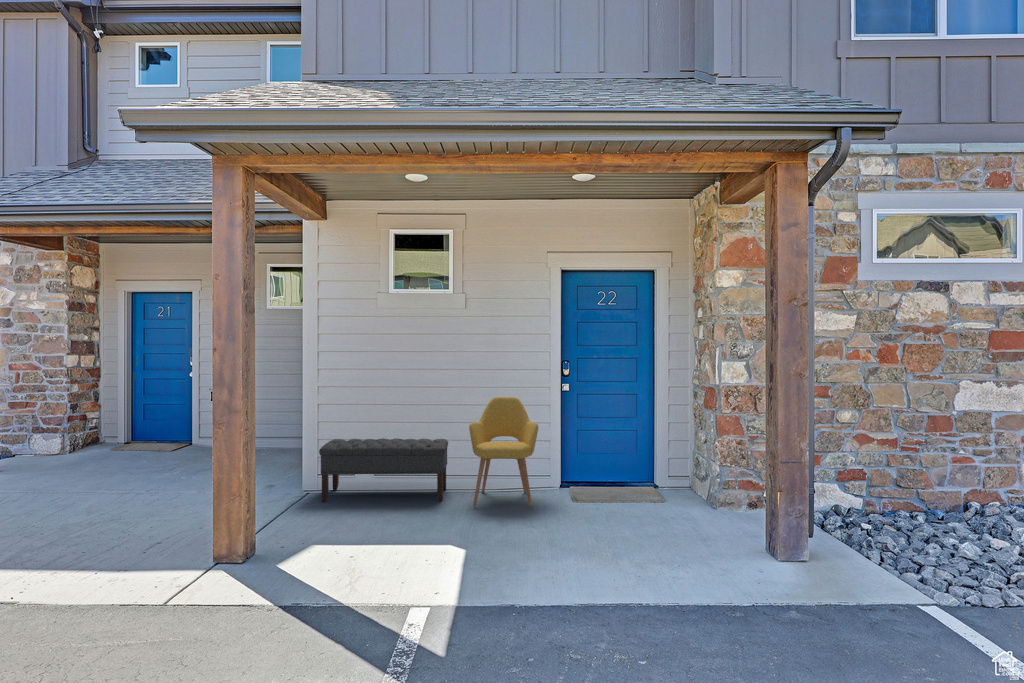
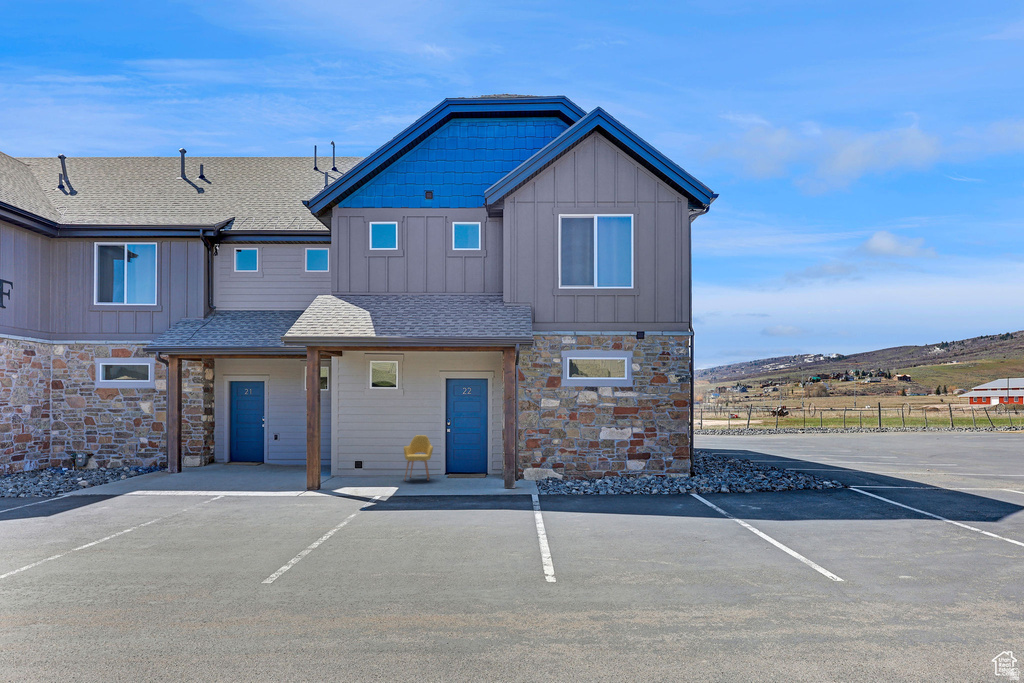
bench: present [319,438,448,501] -> none [340,454,396,480]

